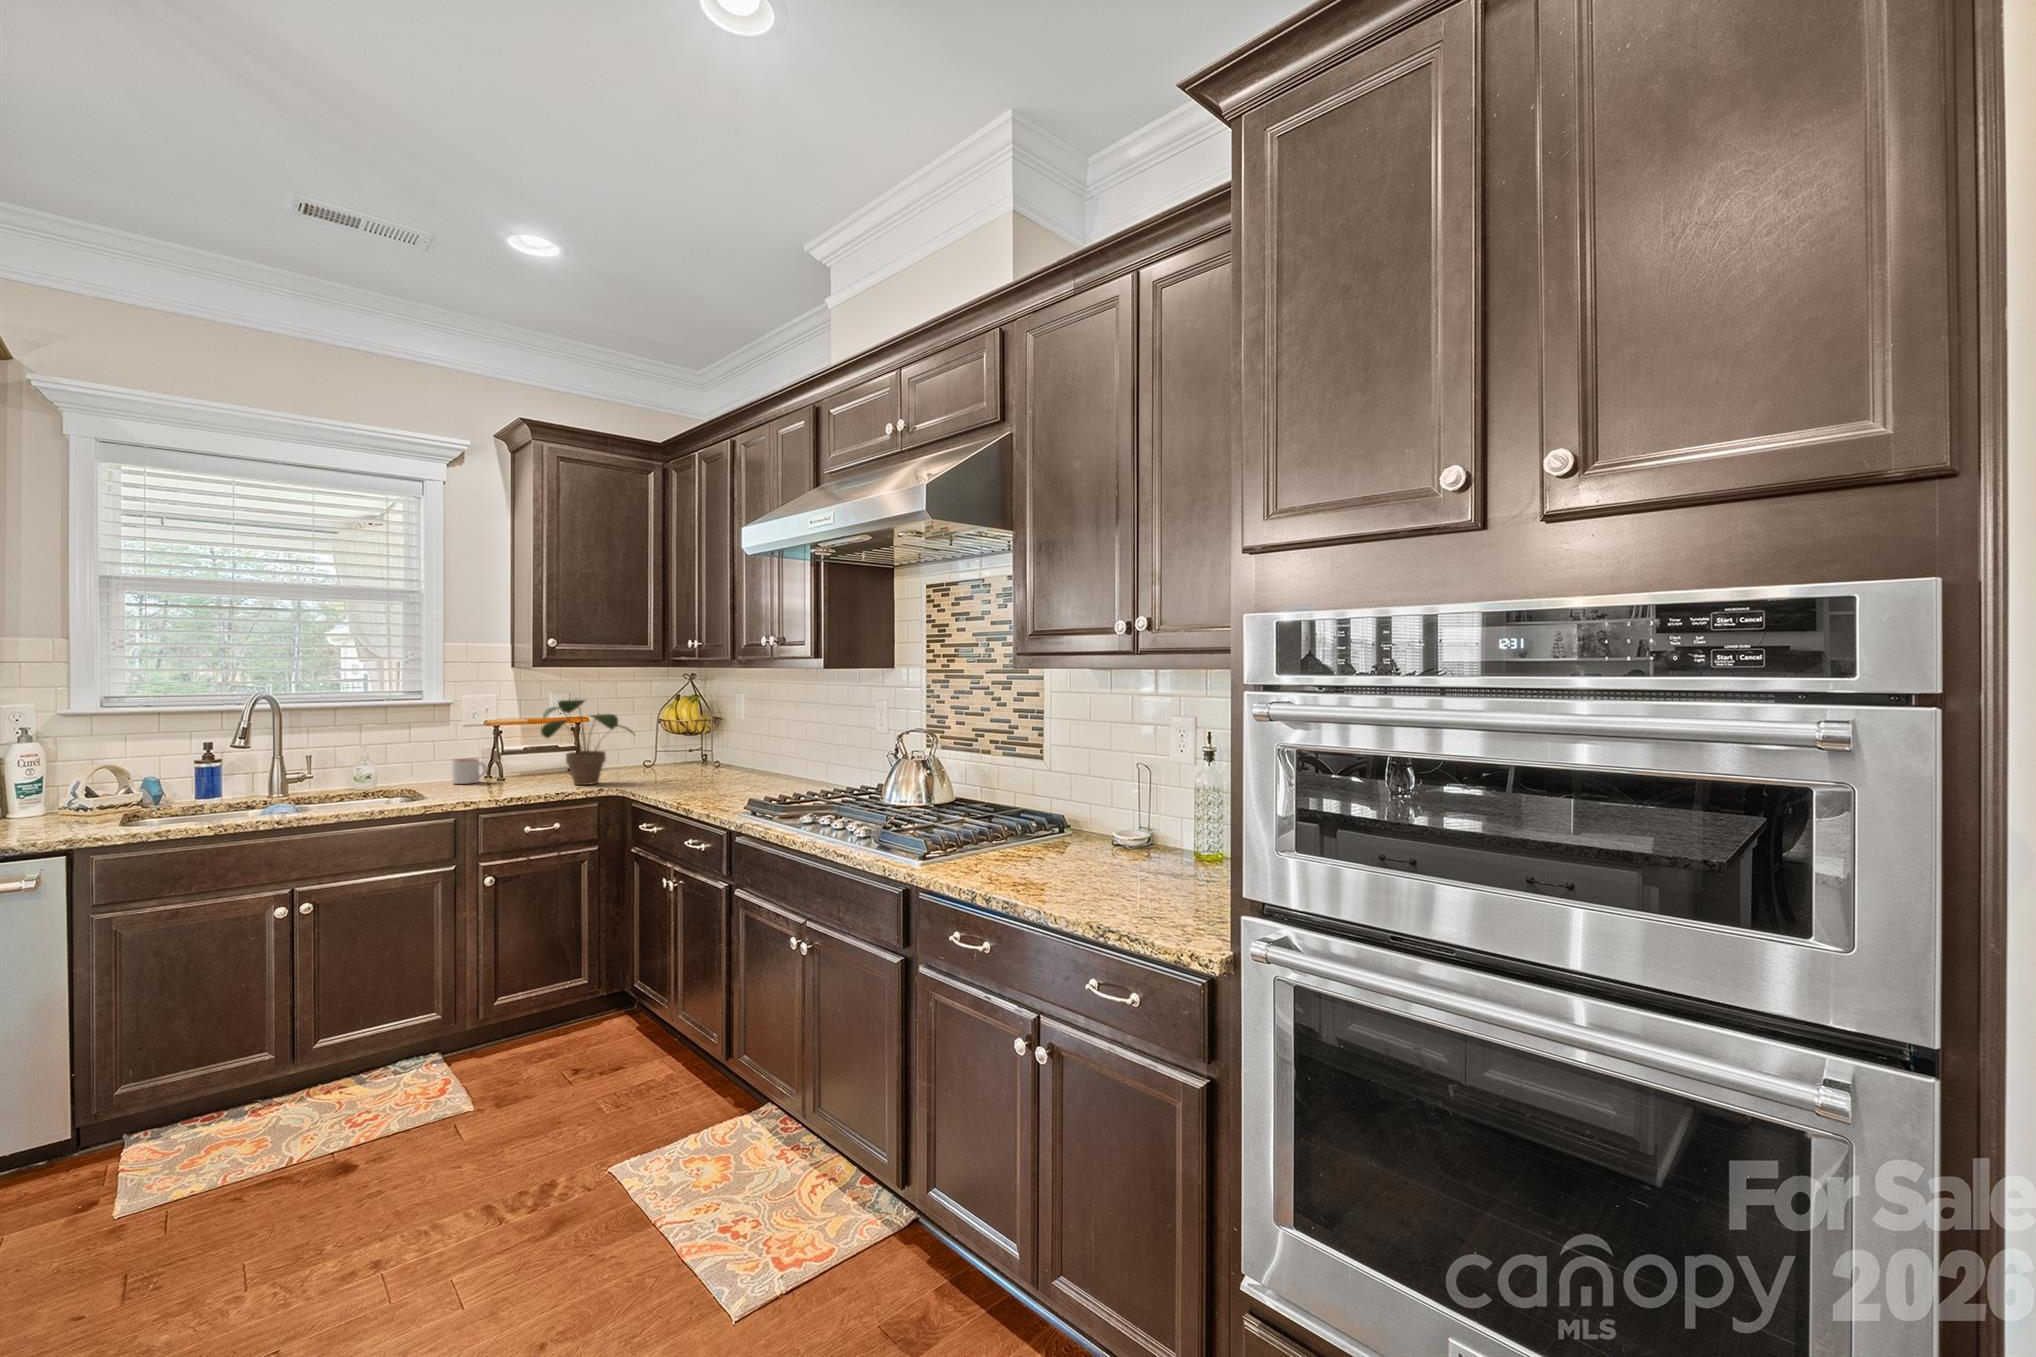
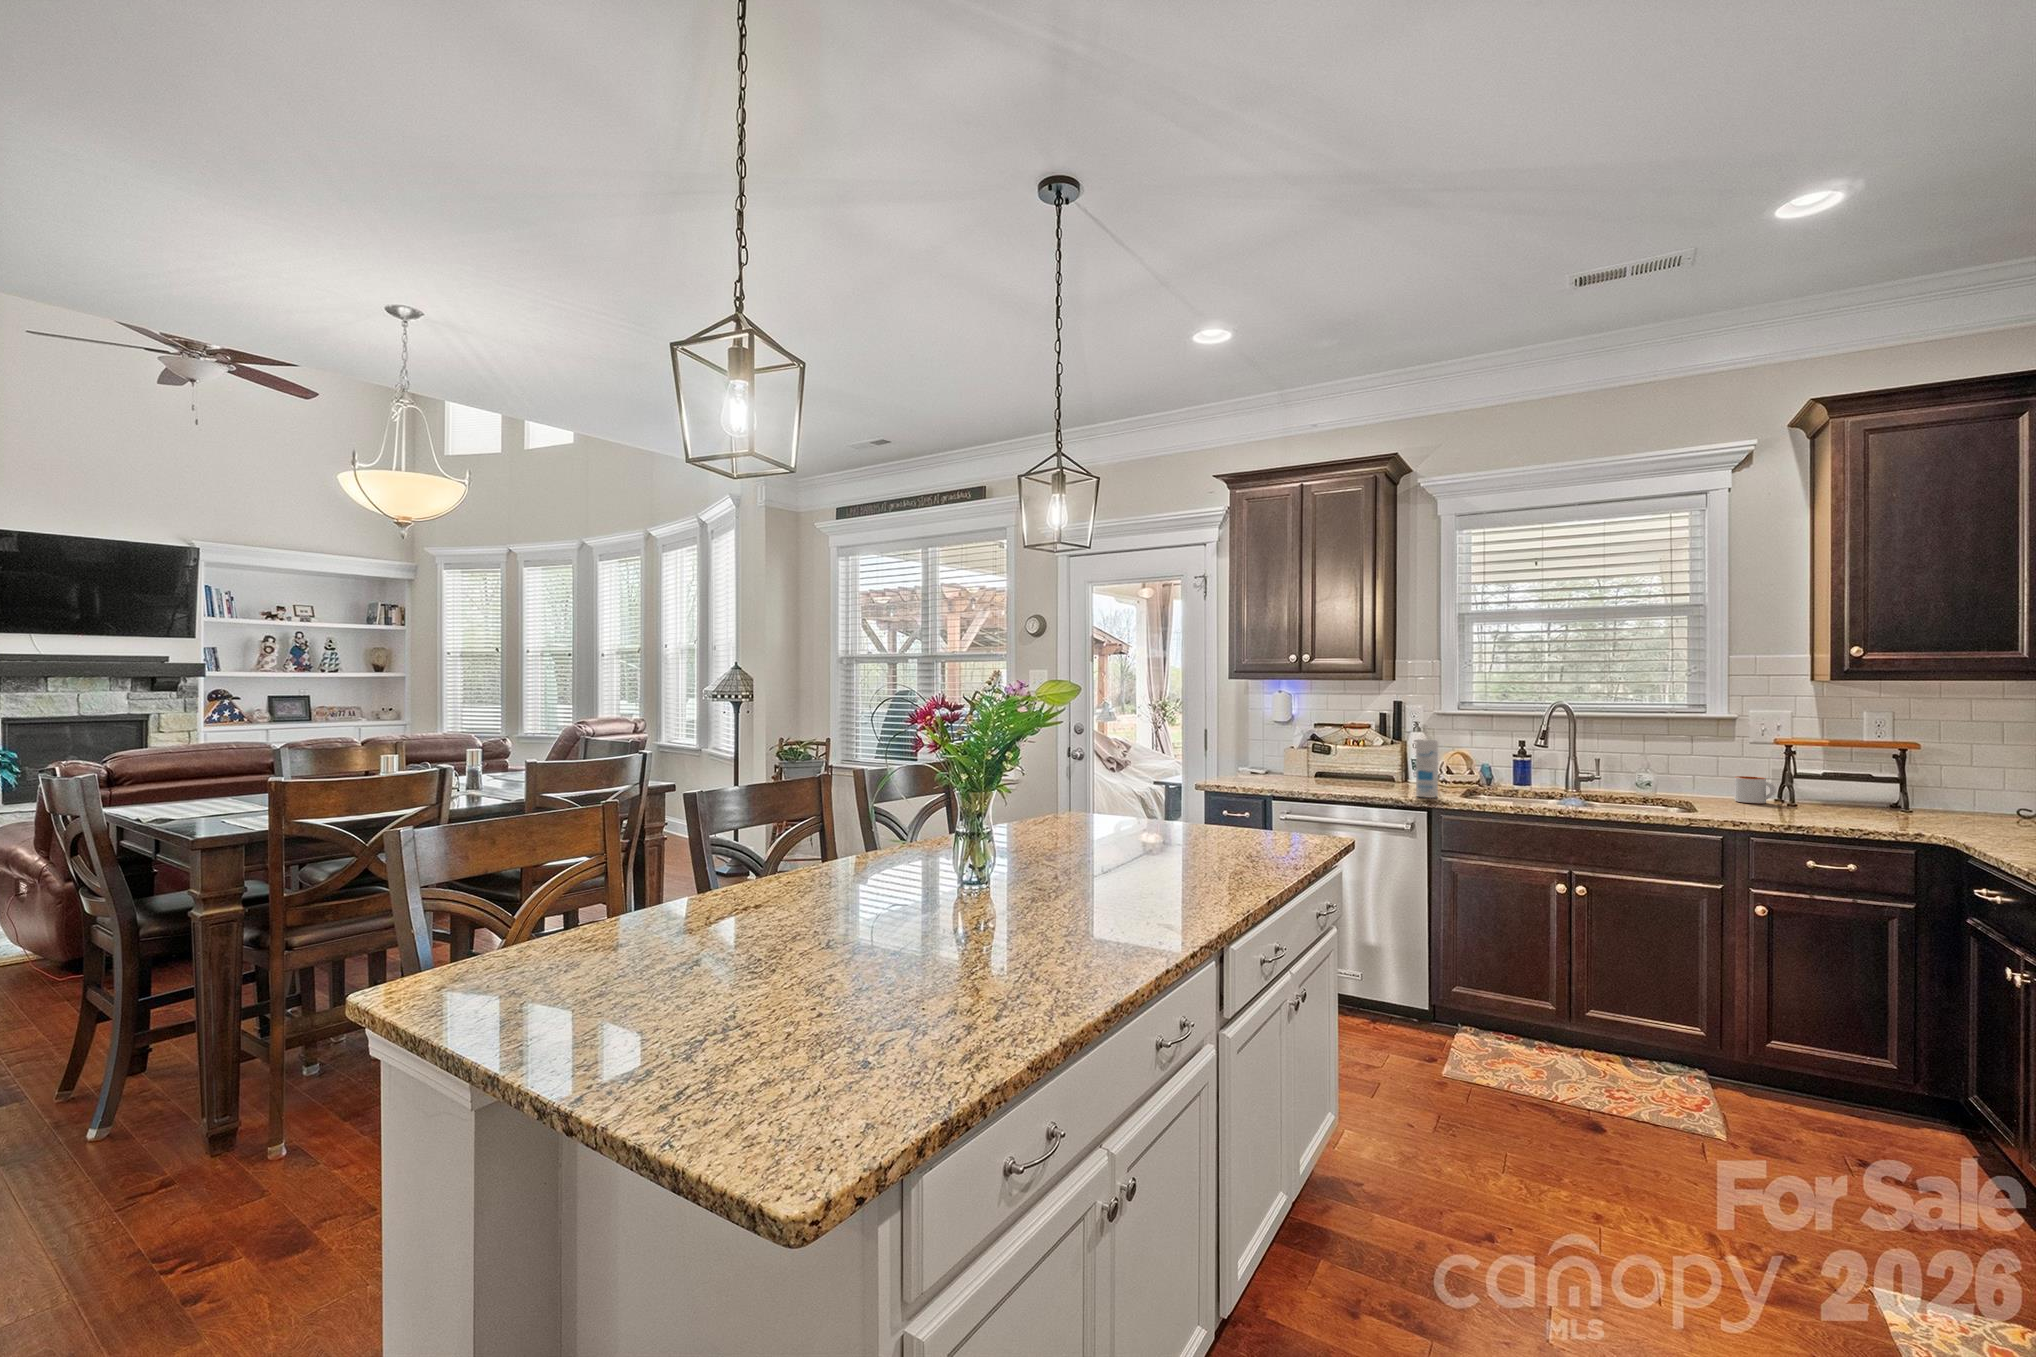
potted plant: present [541,700,633,785] -> none [1837,718,1983,825]
canister: none [42,751,84,835] -> present [1416,740,1438,798]

